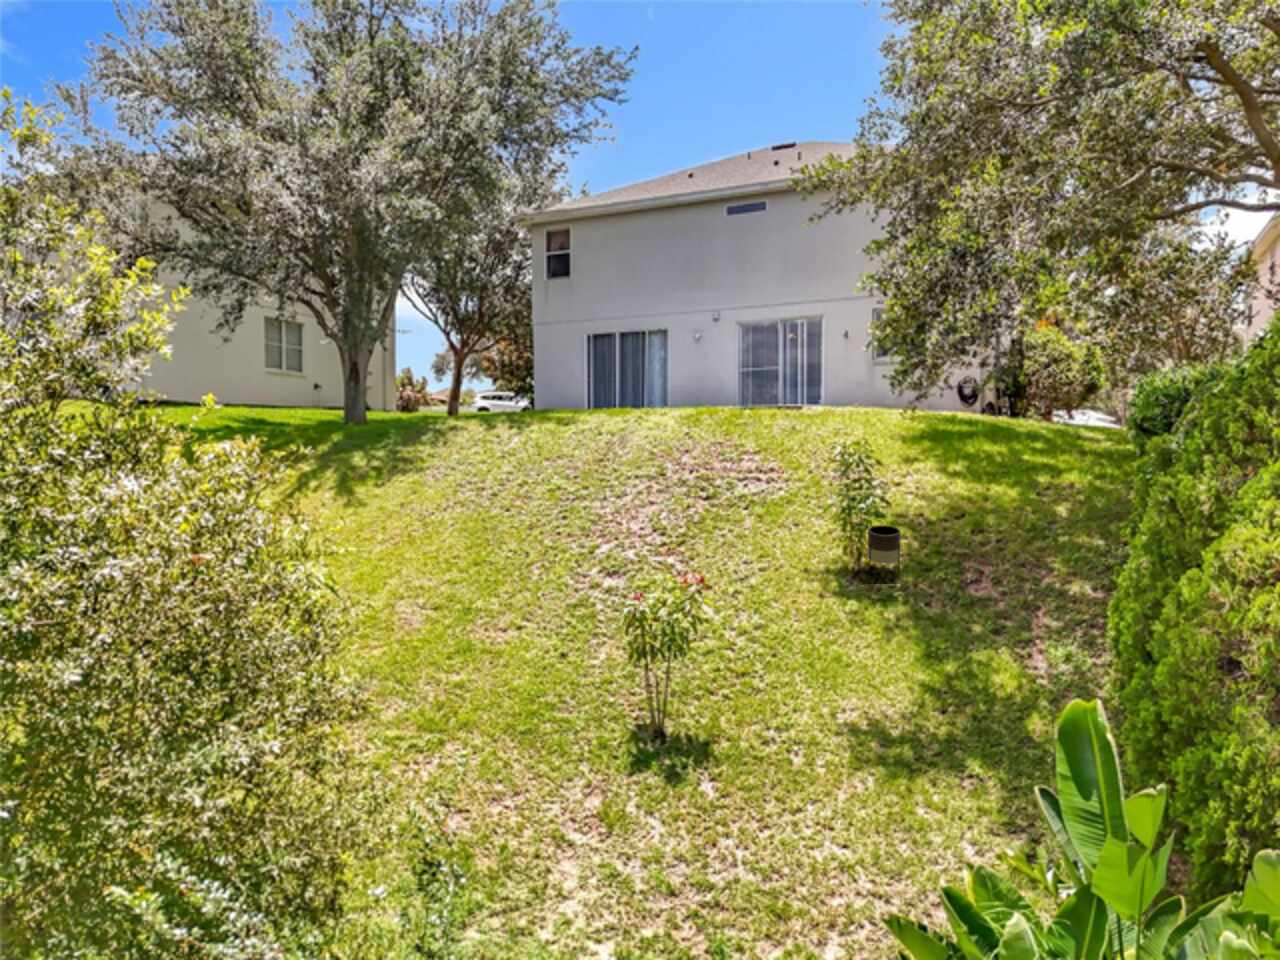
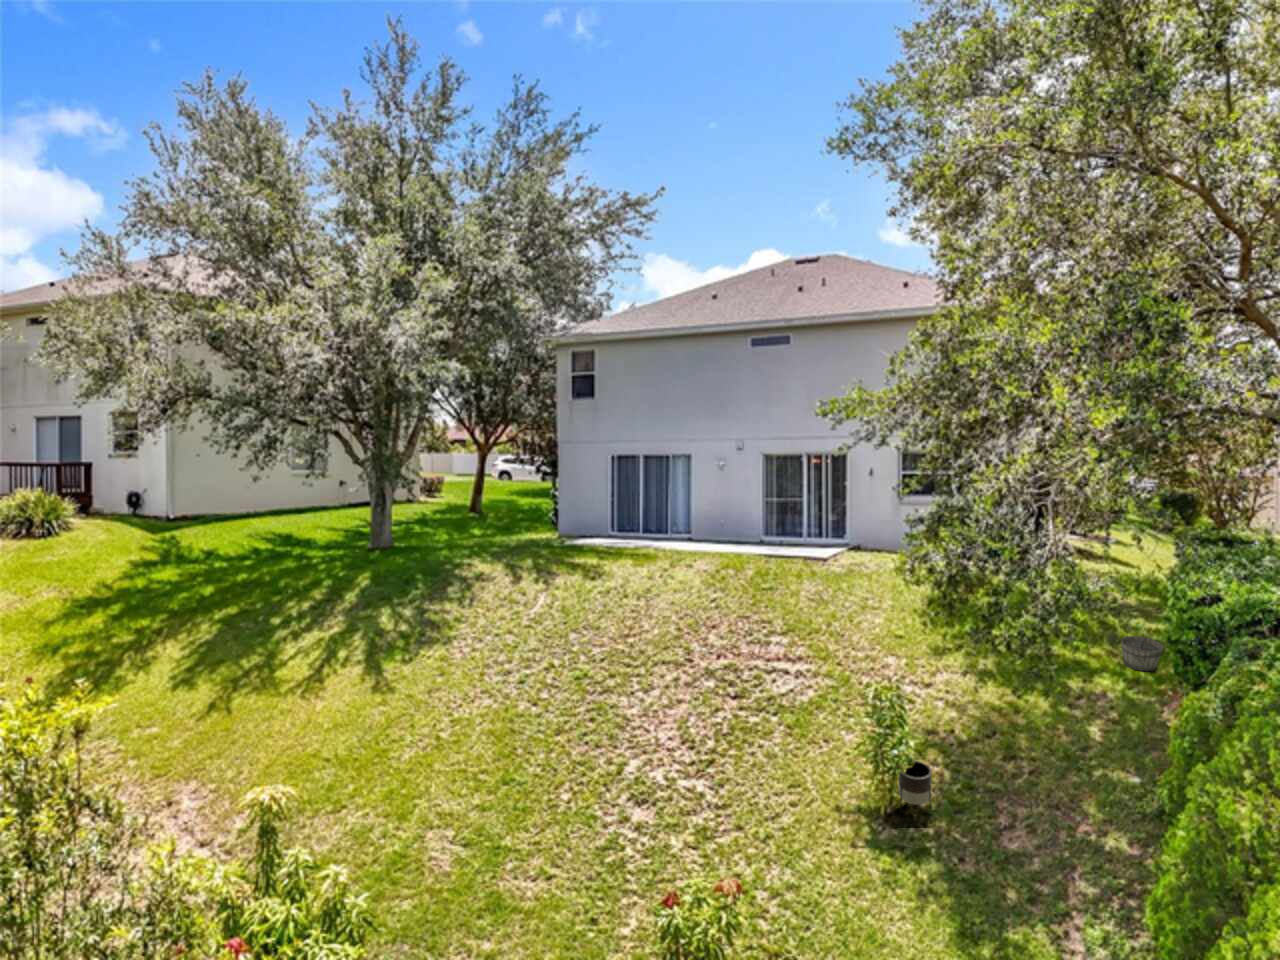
wooden bucket: none [1083,441,1124,473] -> present [1121,636,1163,671]

